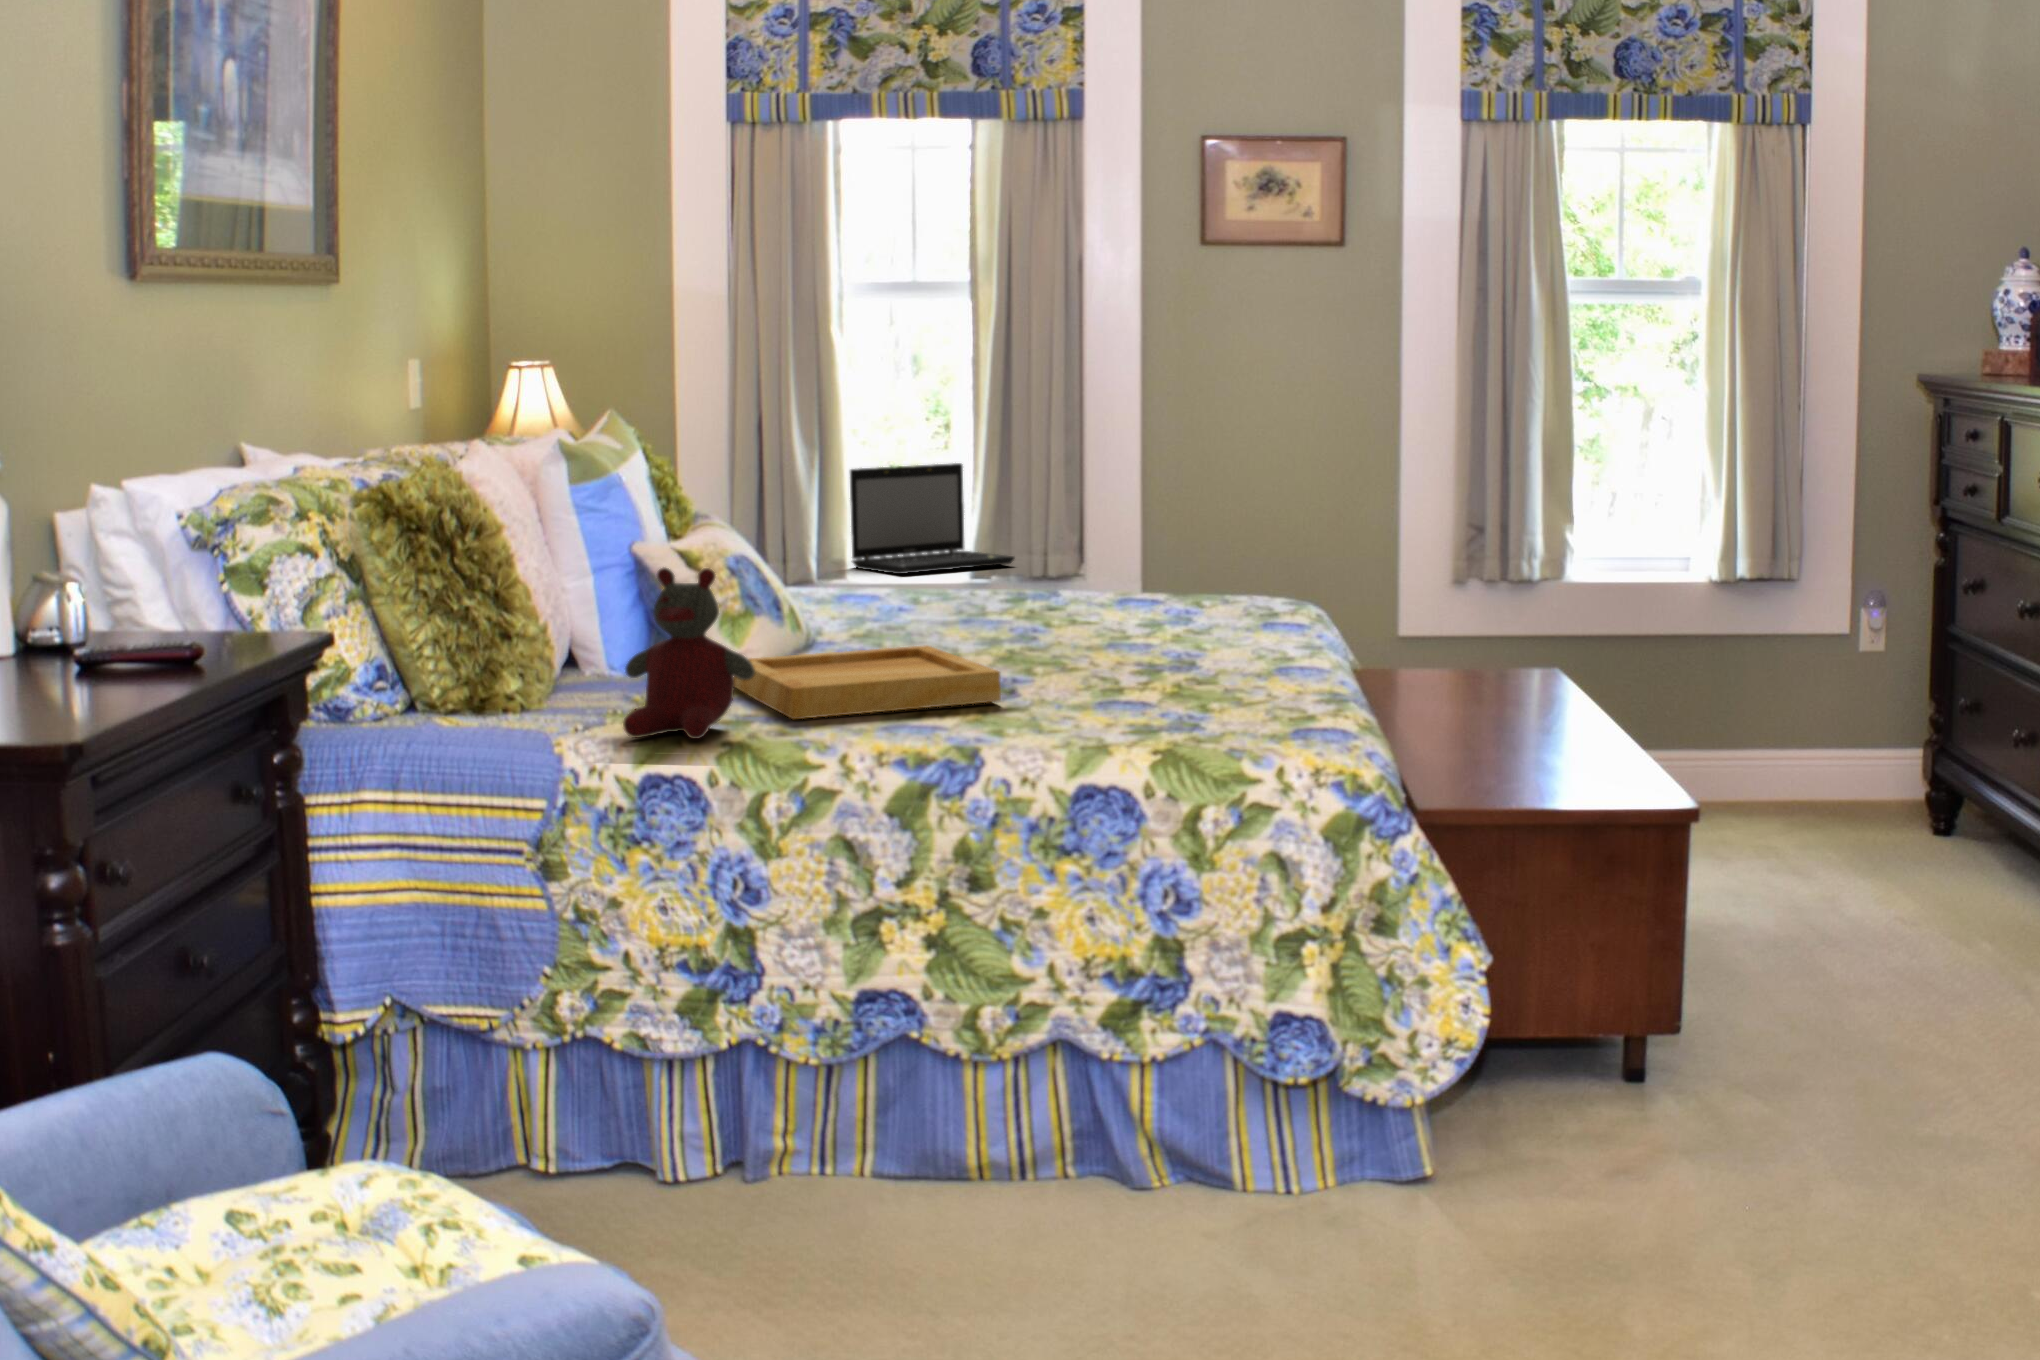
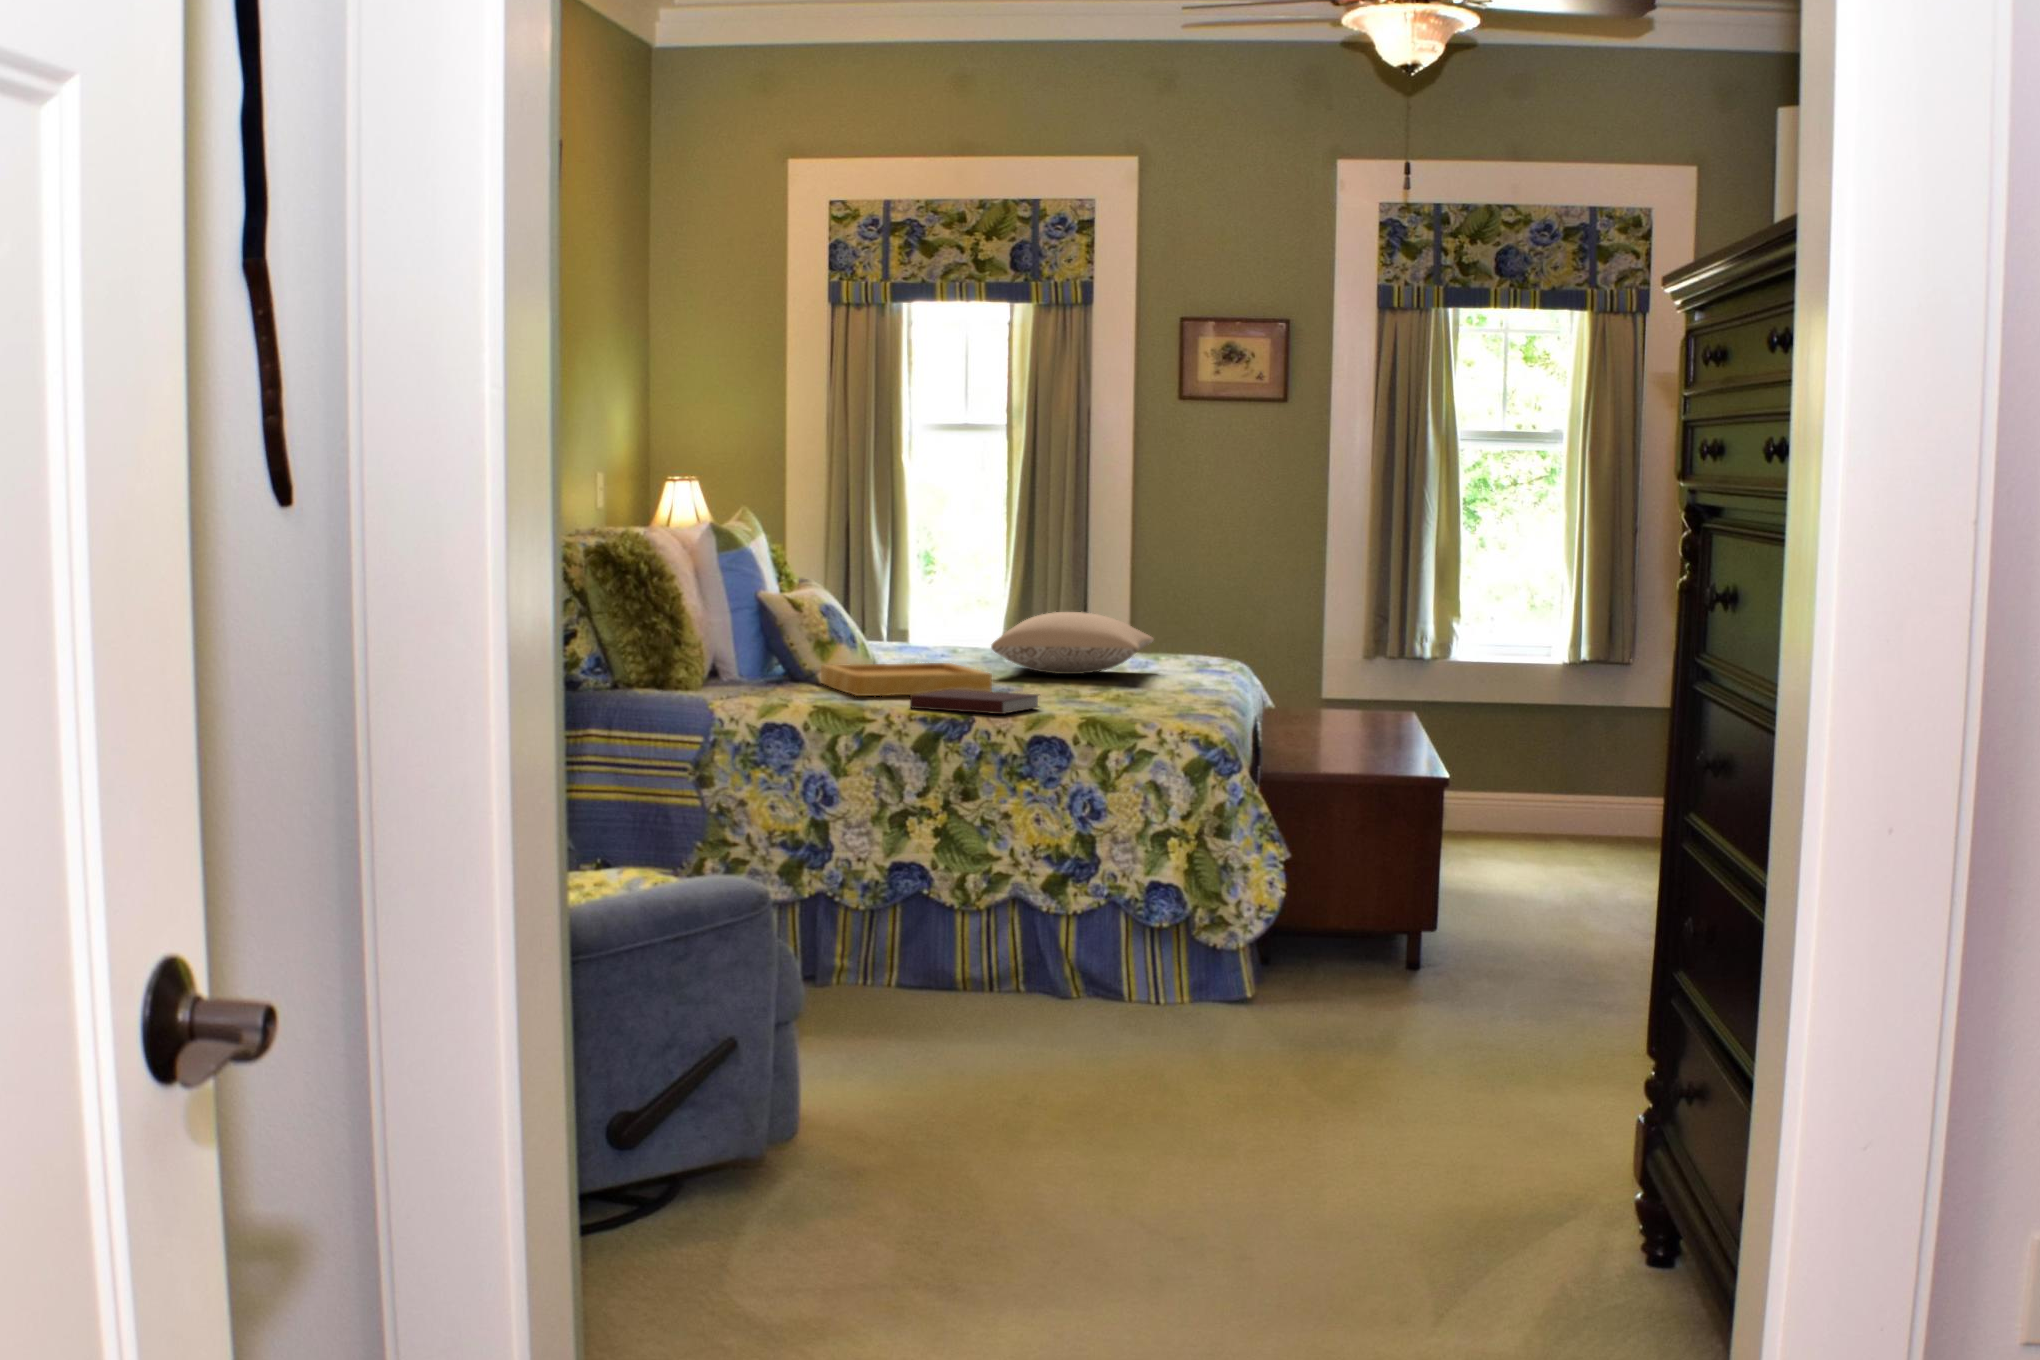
laptop: present [850,463,1014,574] -> none [910,560,1029,637]
pillow: none [987,556,1213,646] -> present [991,612,1154,674]
stuffed bear: present [623,567,755,739] -> none [751,594,834,701]
notebook: none [880,705,1085,756] -> present [910,689,1039,714]

